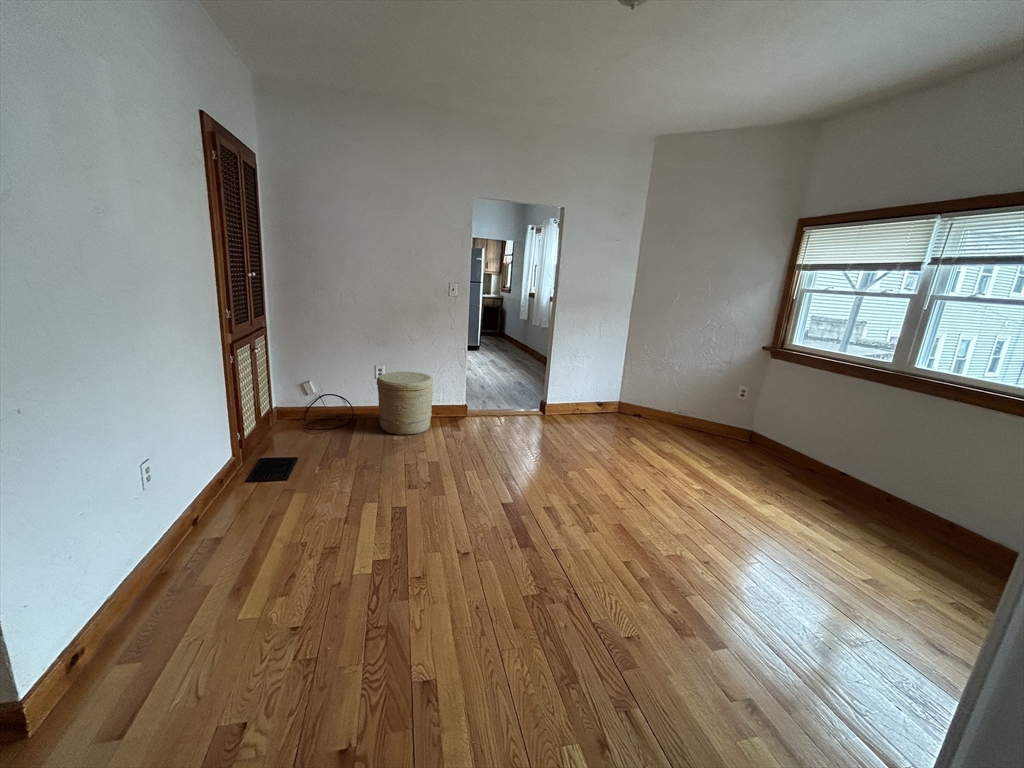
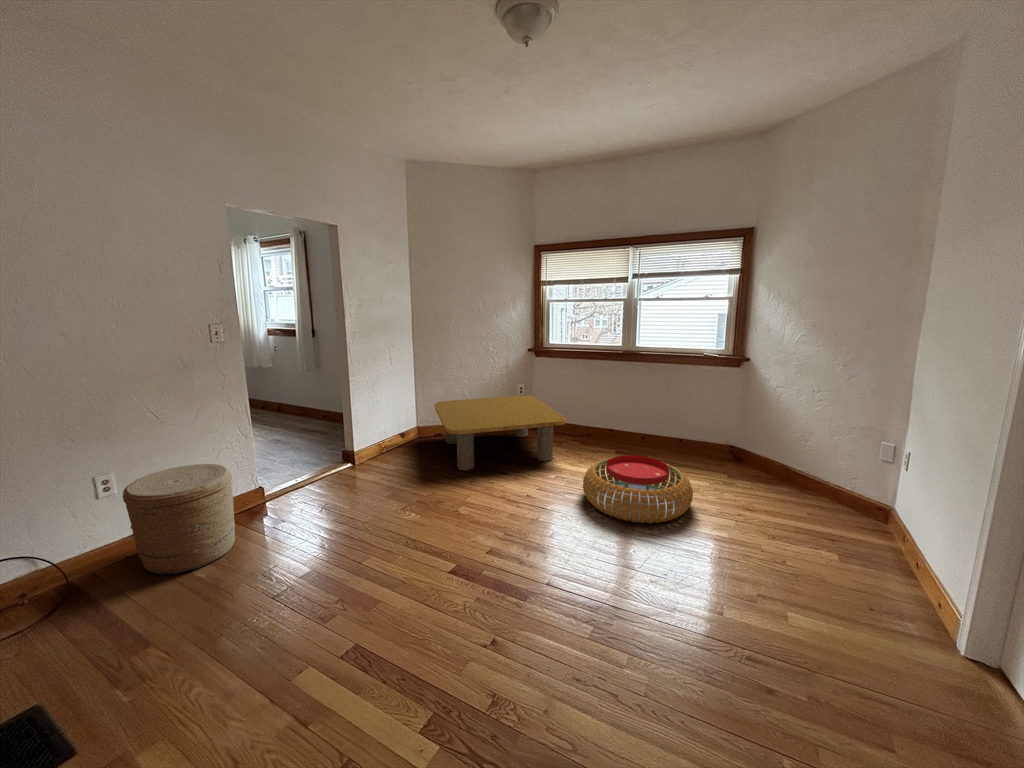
coffee table: none [608,383,751,474] -> present [434,396,566,470]
pouf: none [690,485,851,588] -> present [583,455,693,523]

